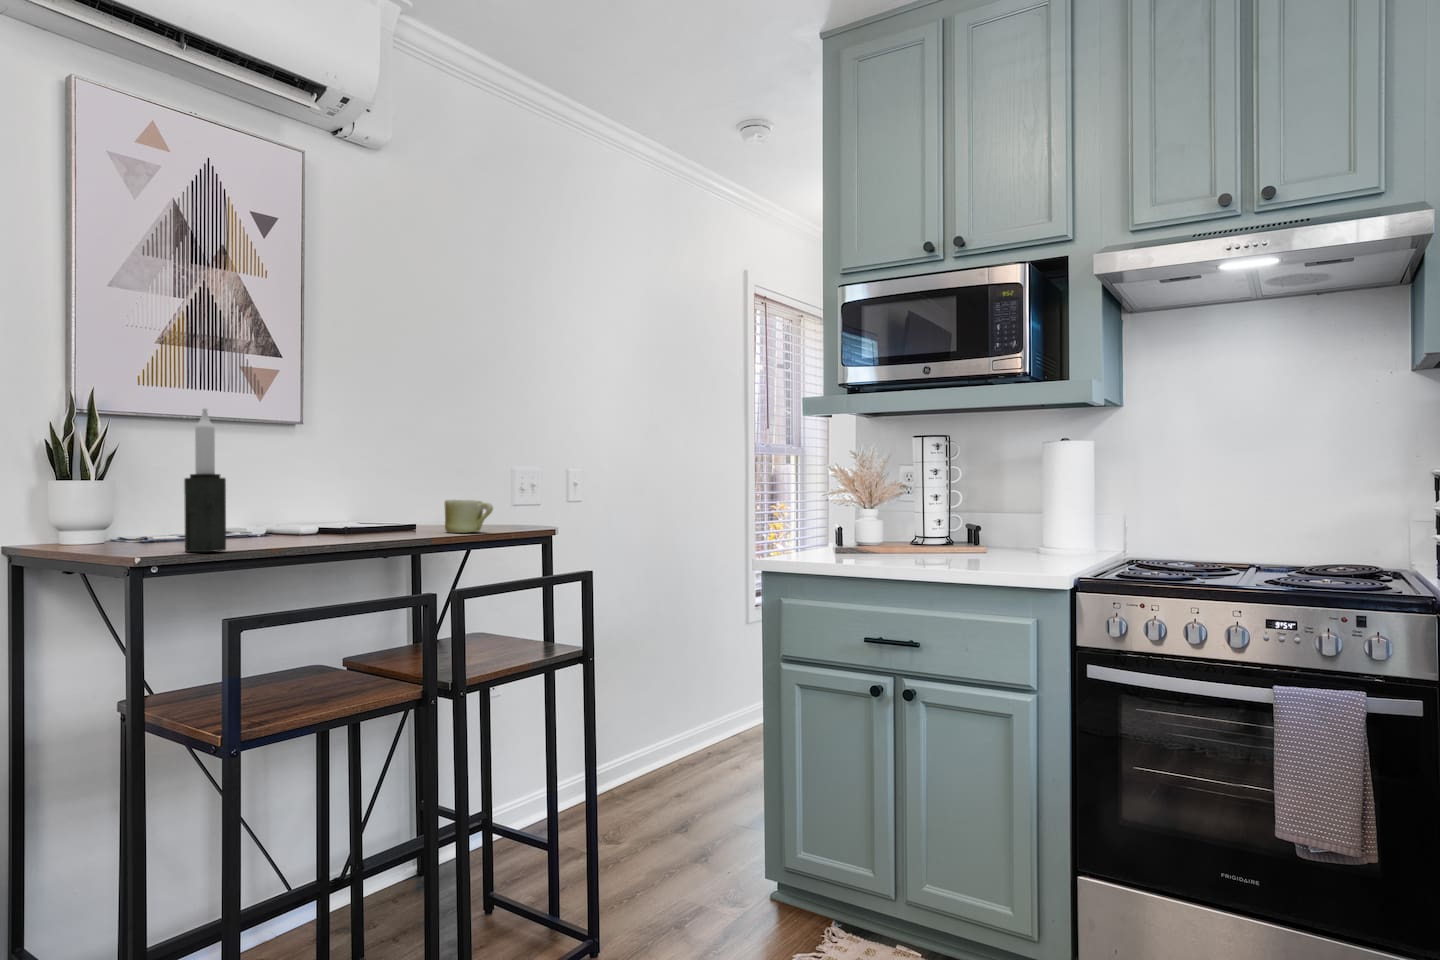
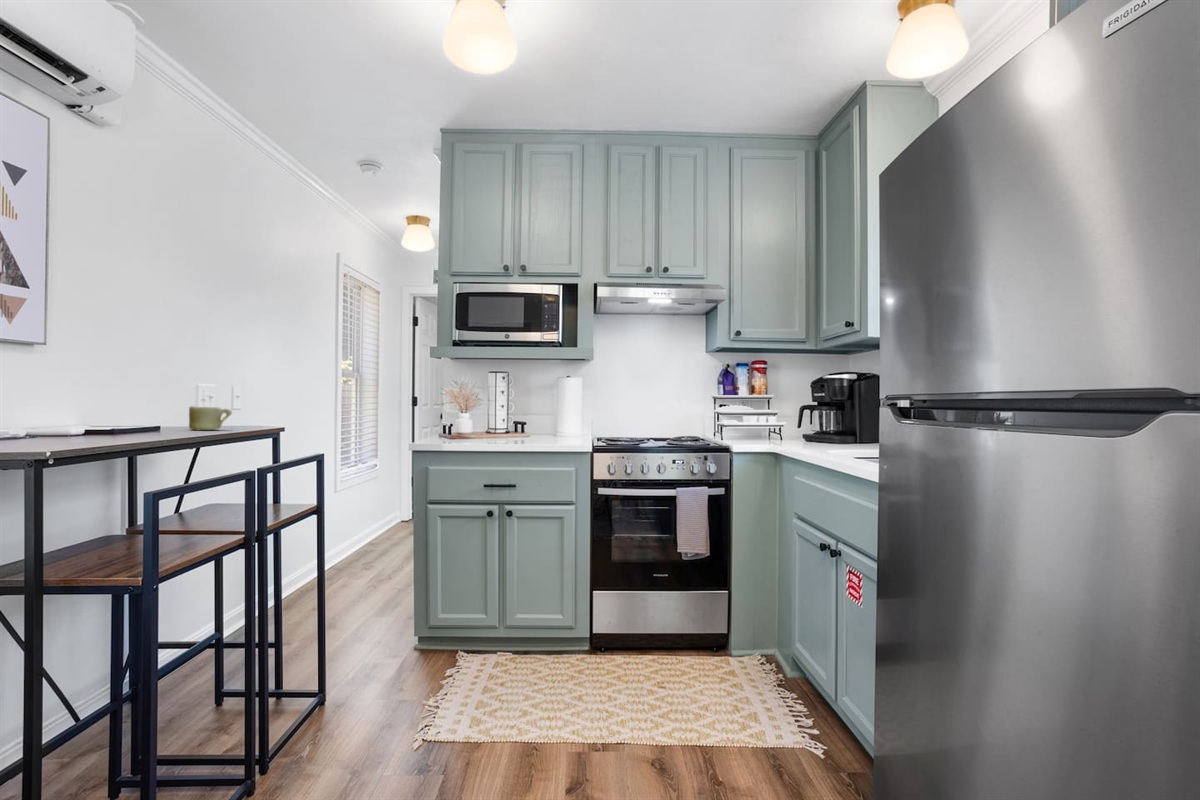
candle: present [184,408,226,552] -> none [39,332,77,445]

